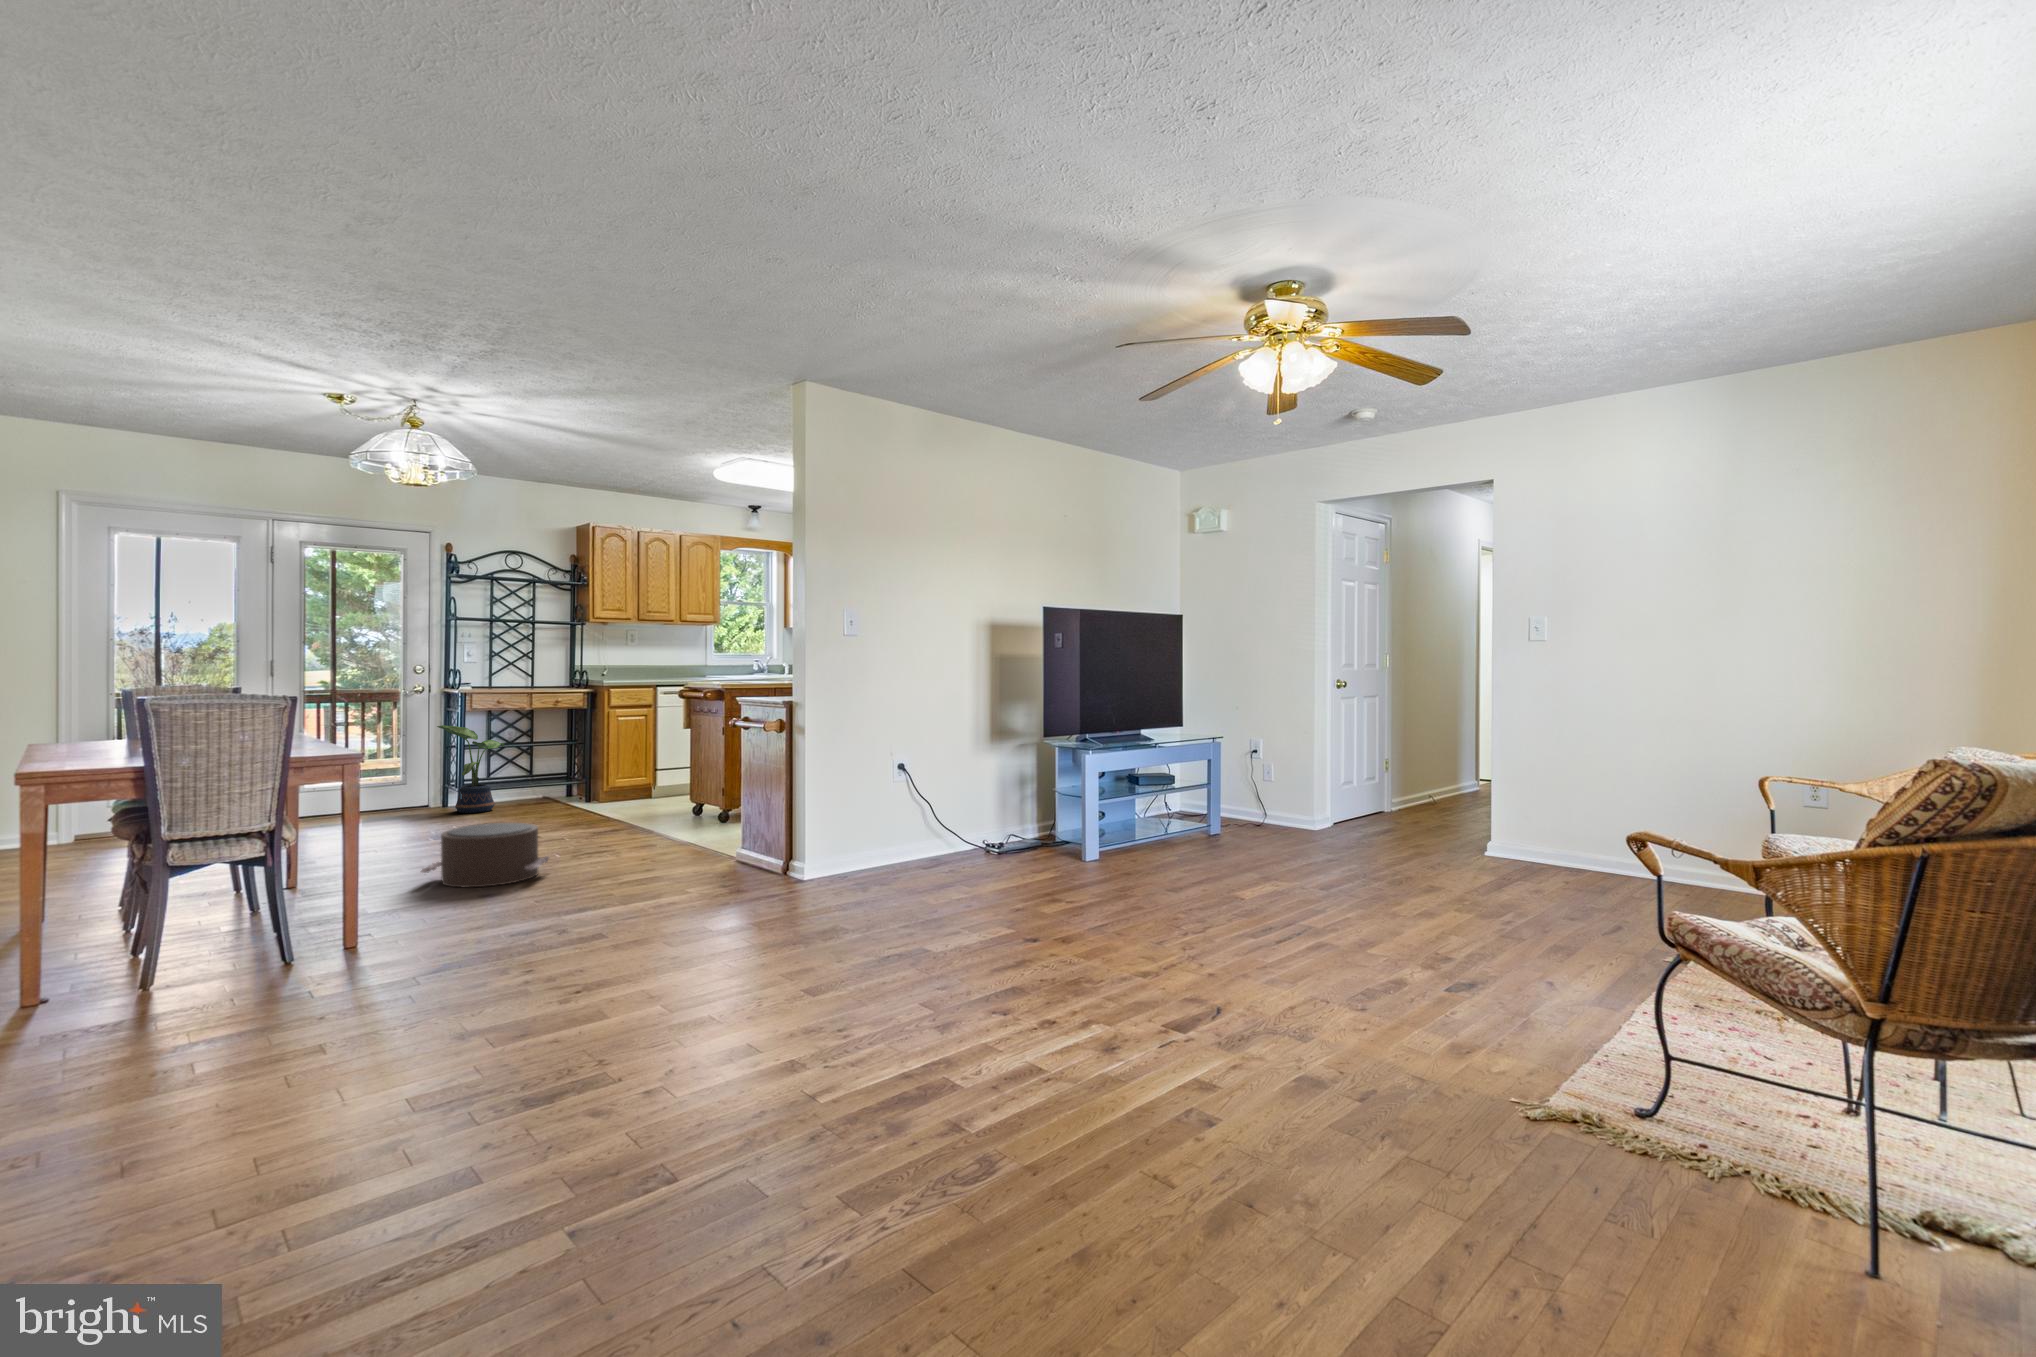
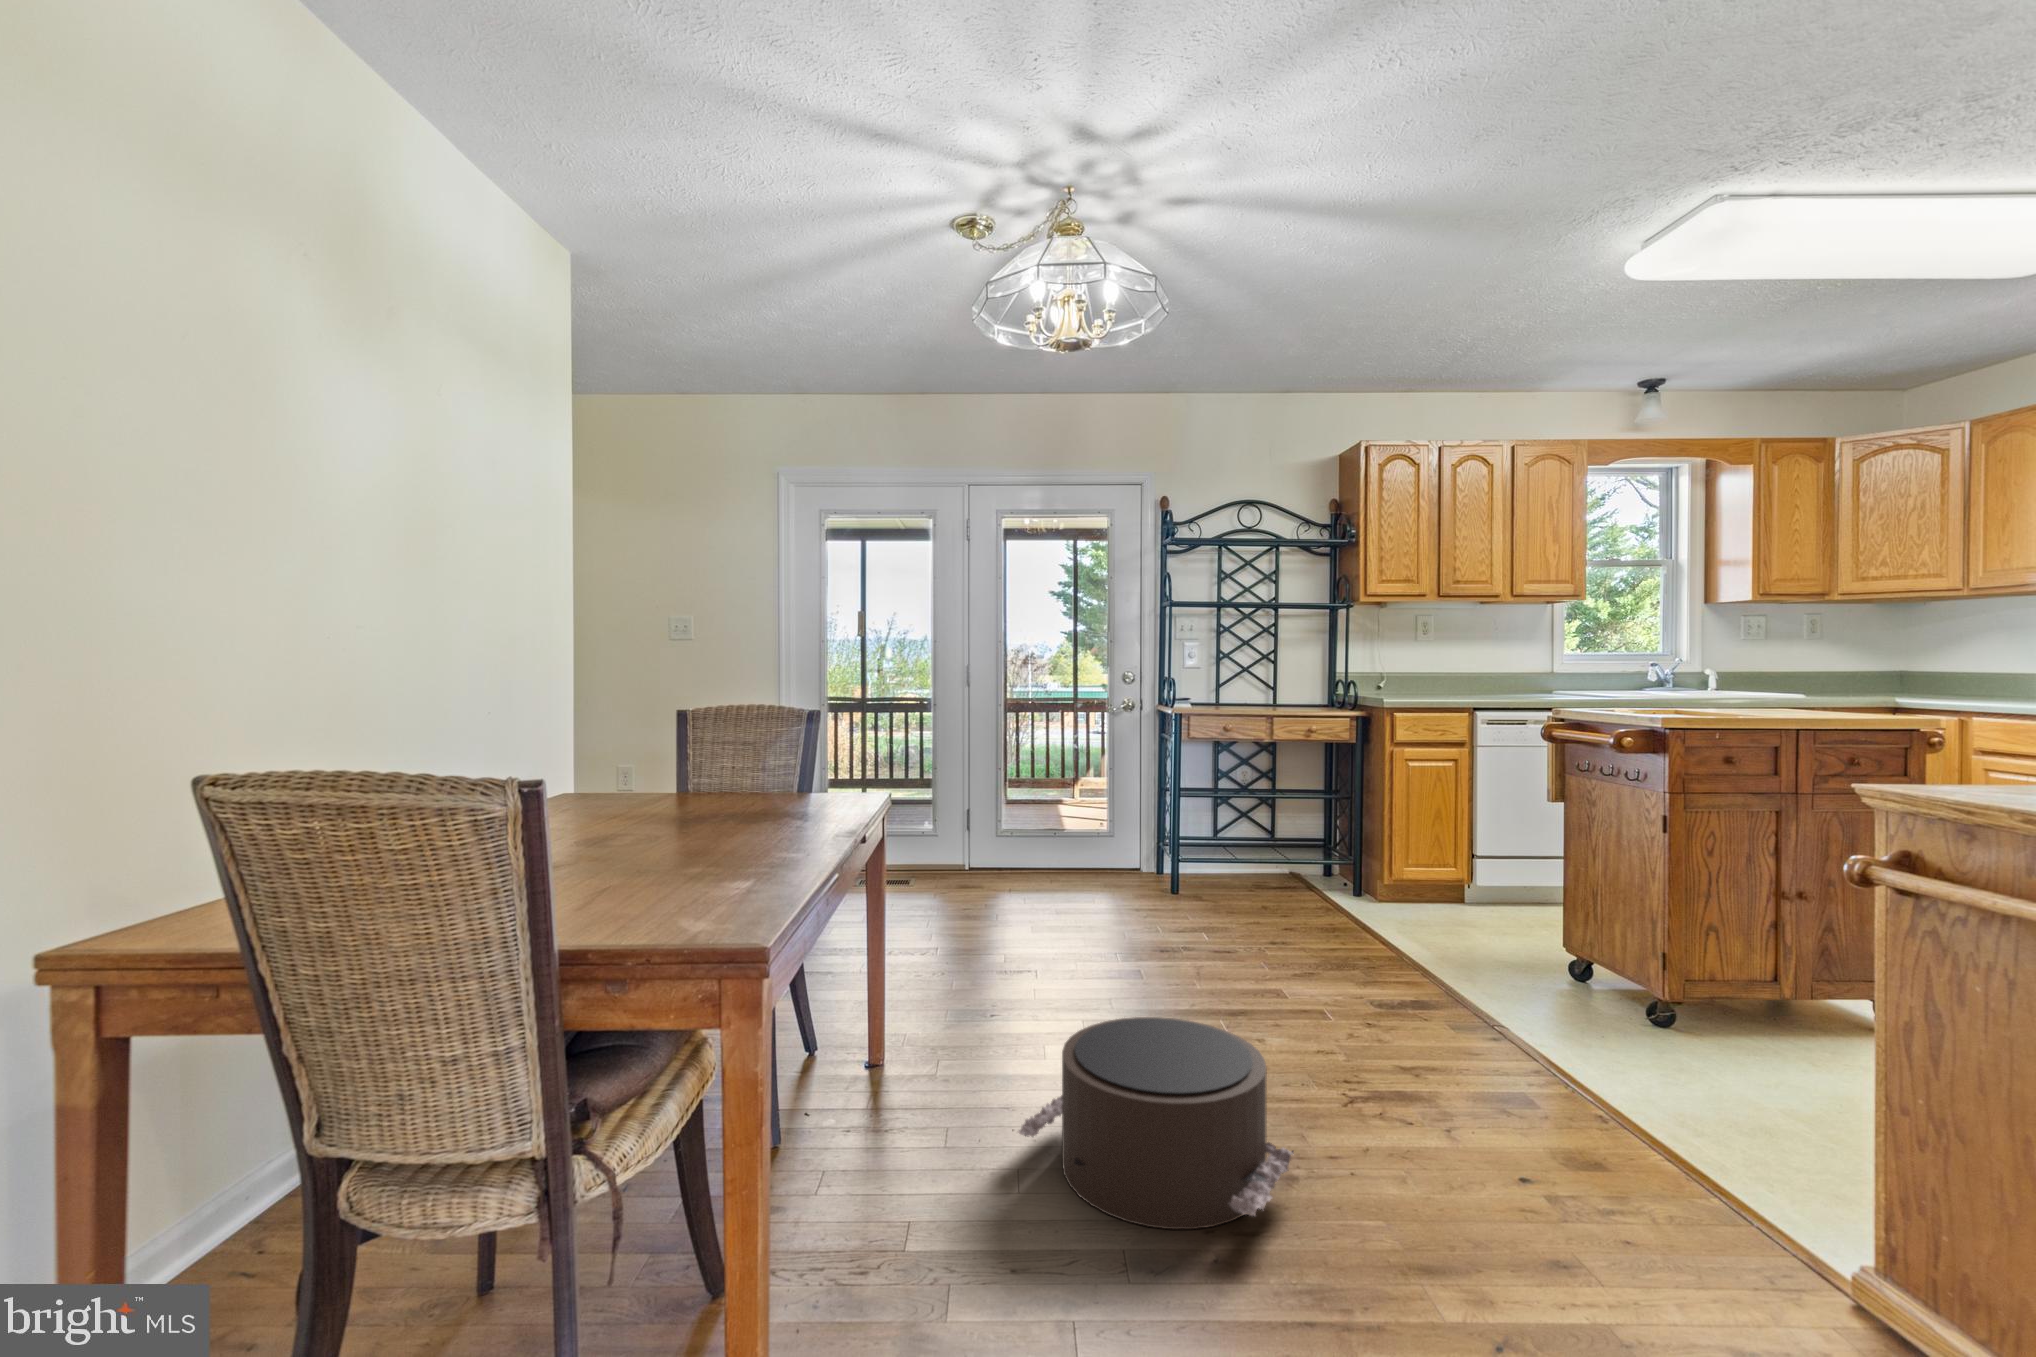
potted plant: present [437,725,505,813] -> none [1146,759,1235,896]

